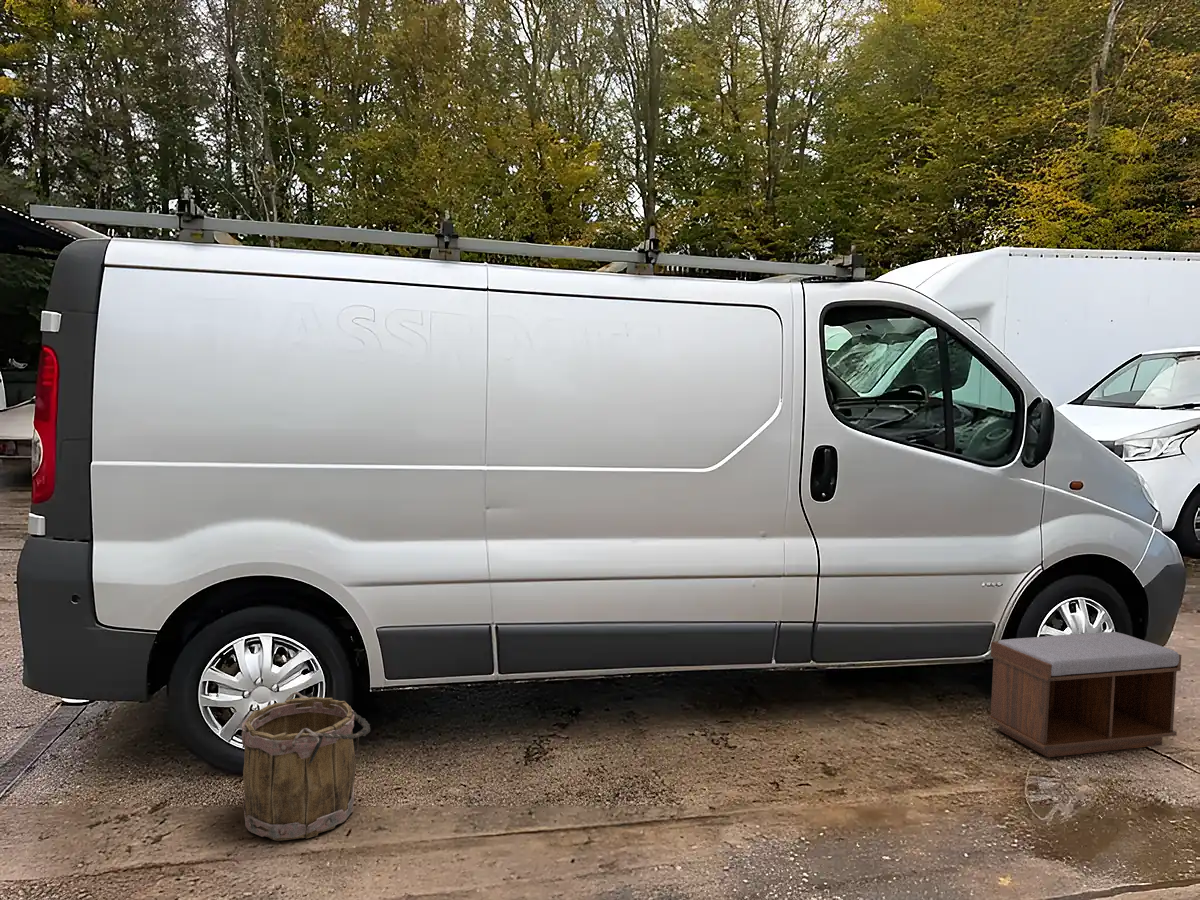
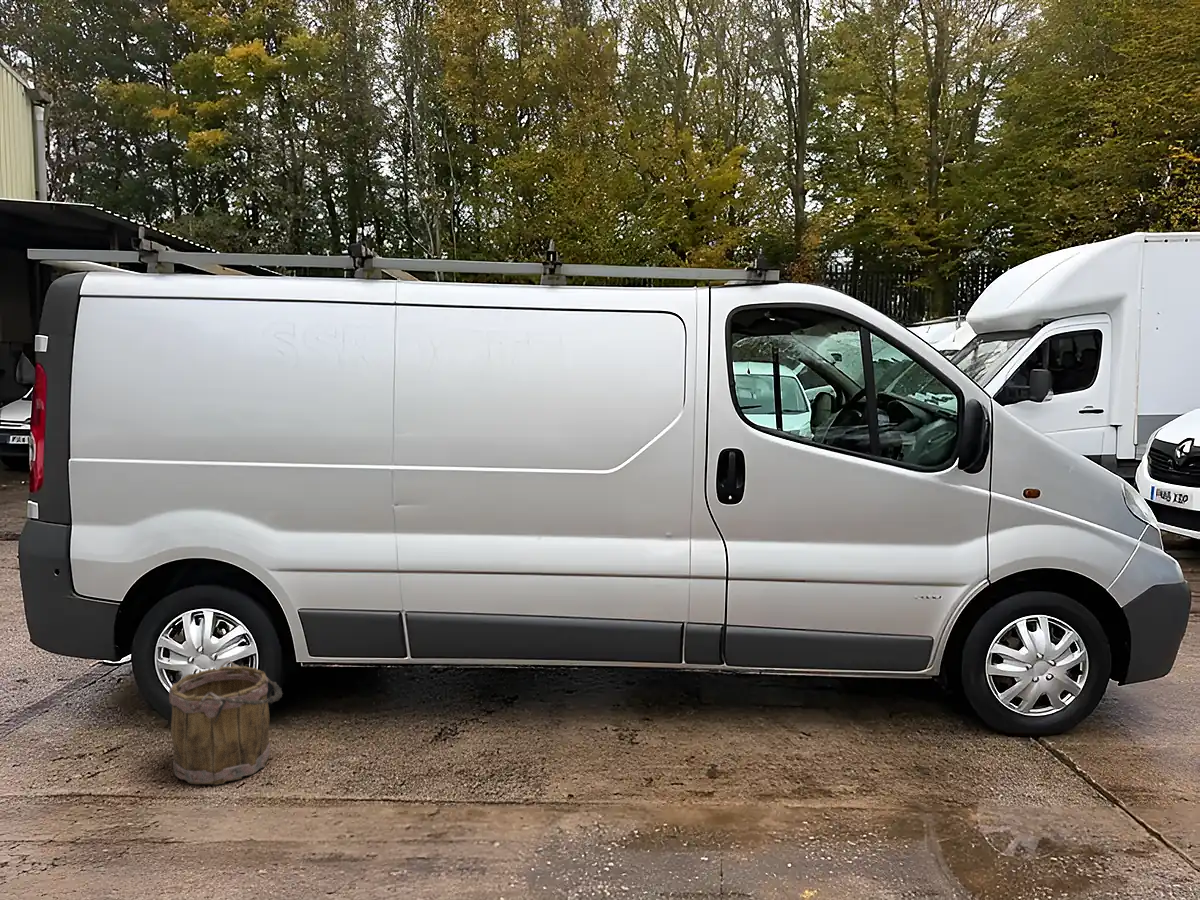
bench: present [988,632,1181,757] -> none [921,656,1134,783]

